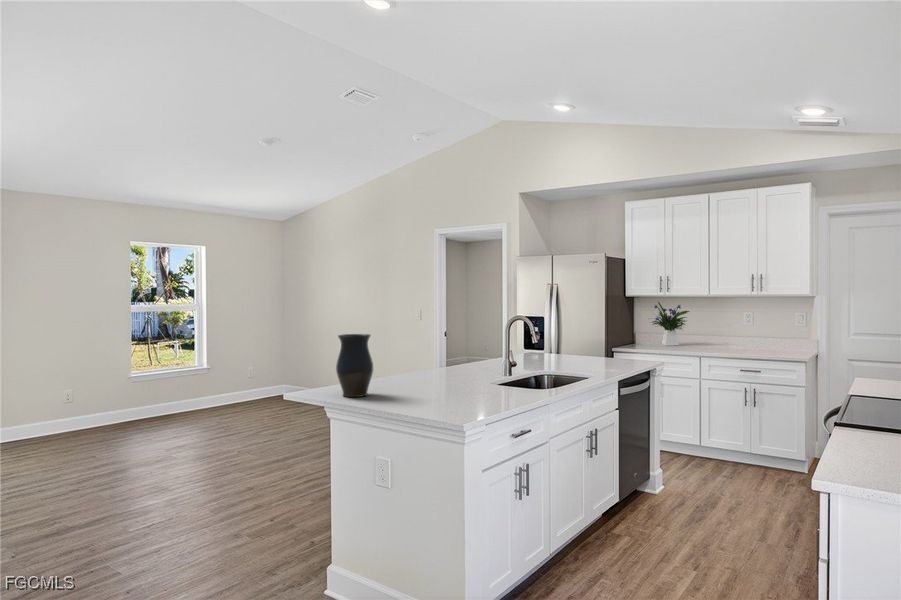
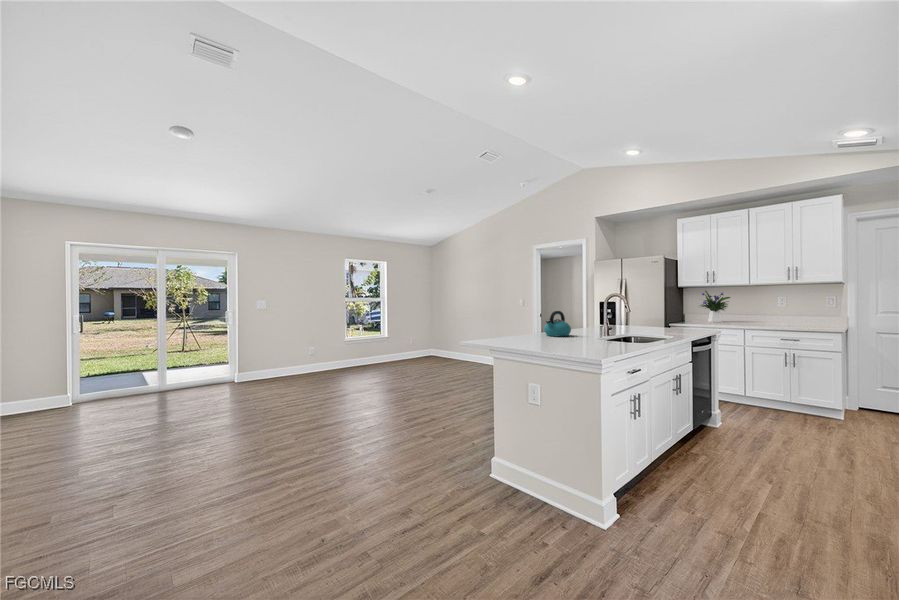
vase: present [336,334,373,397] -> none [499,302,524,344]
kettle: none [416,342,453,379] -> present [544,311,571,336]

